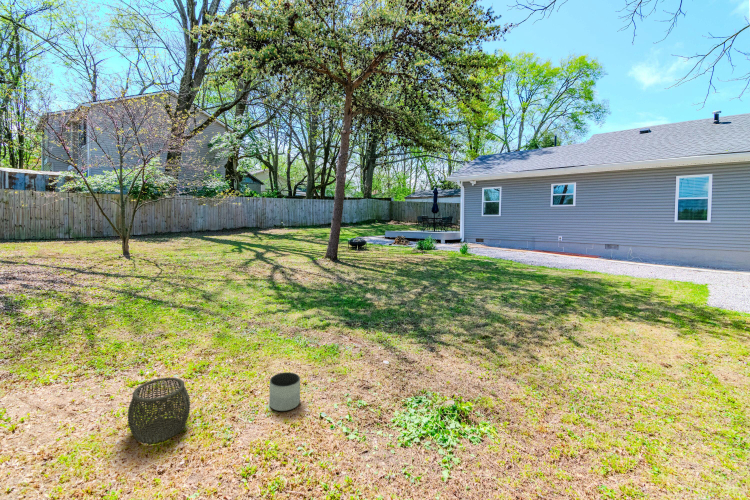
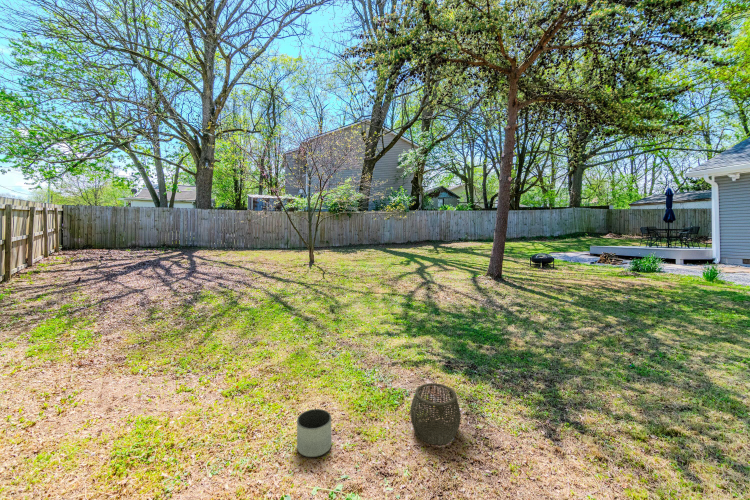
woven basket: present [128,378,190,444] -> present [410,383,461,445]

